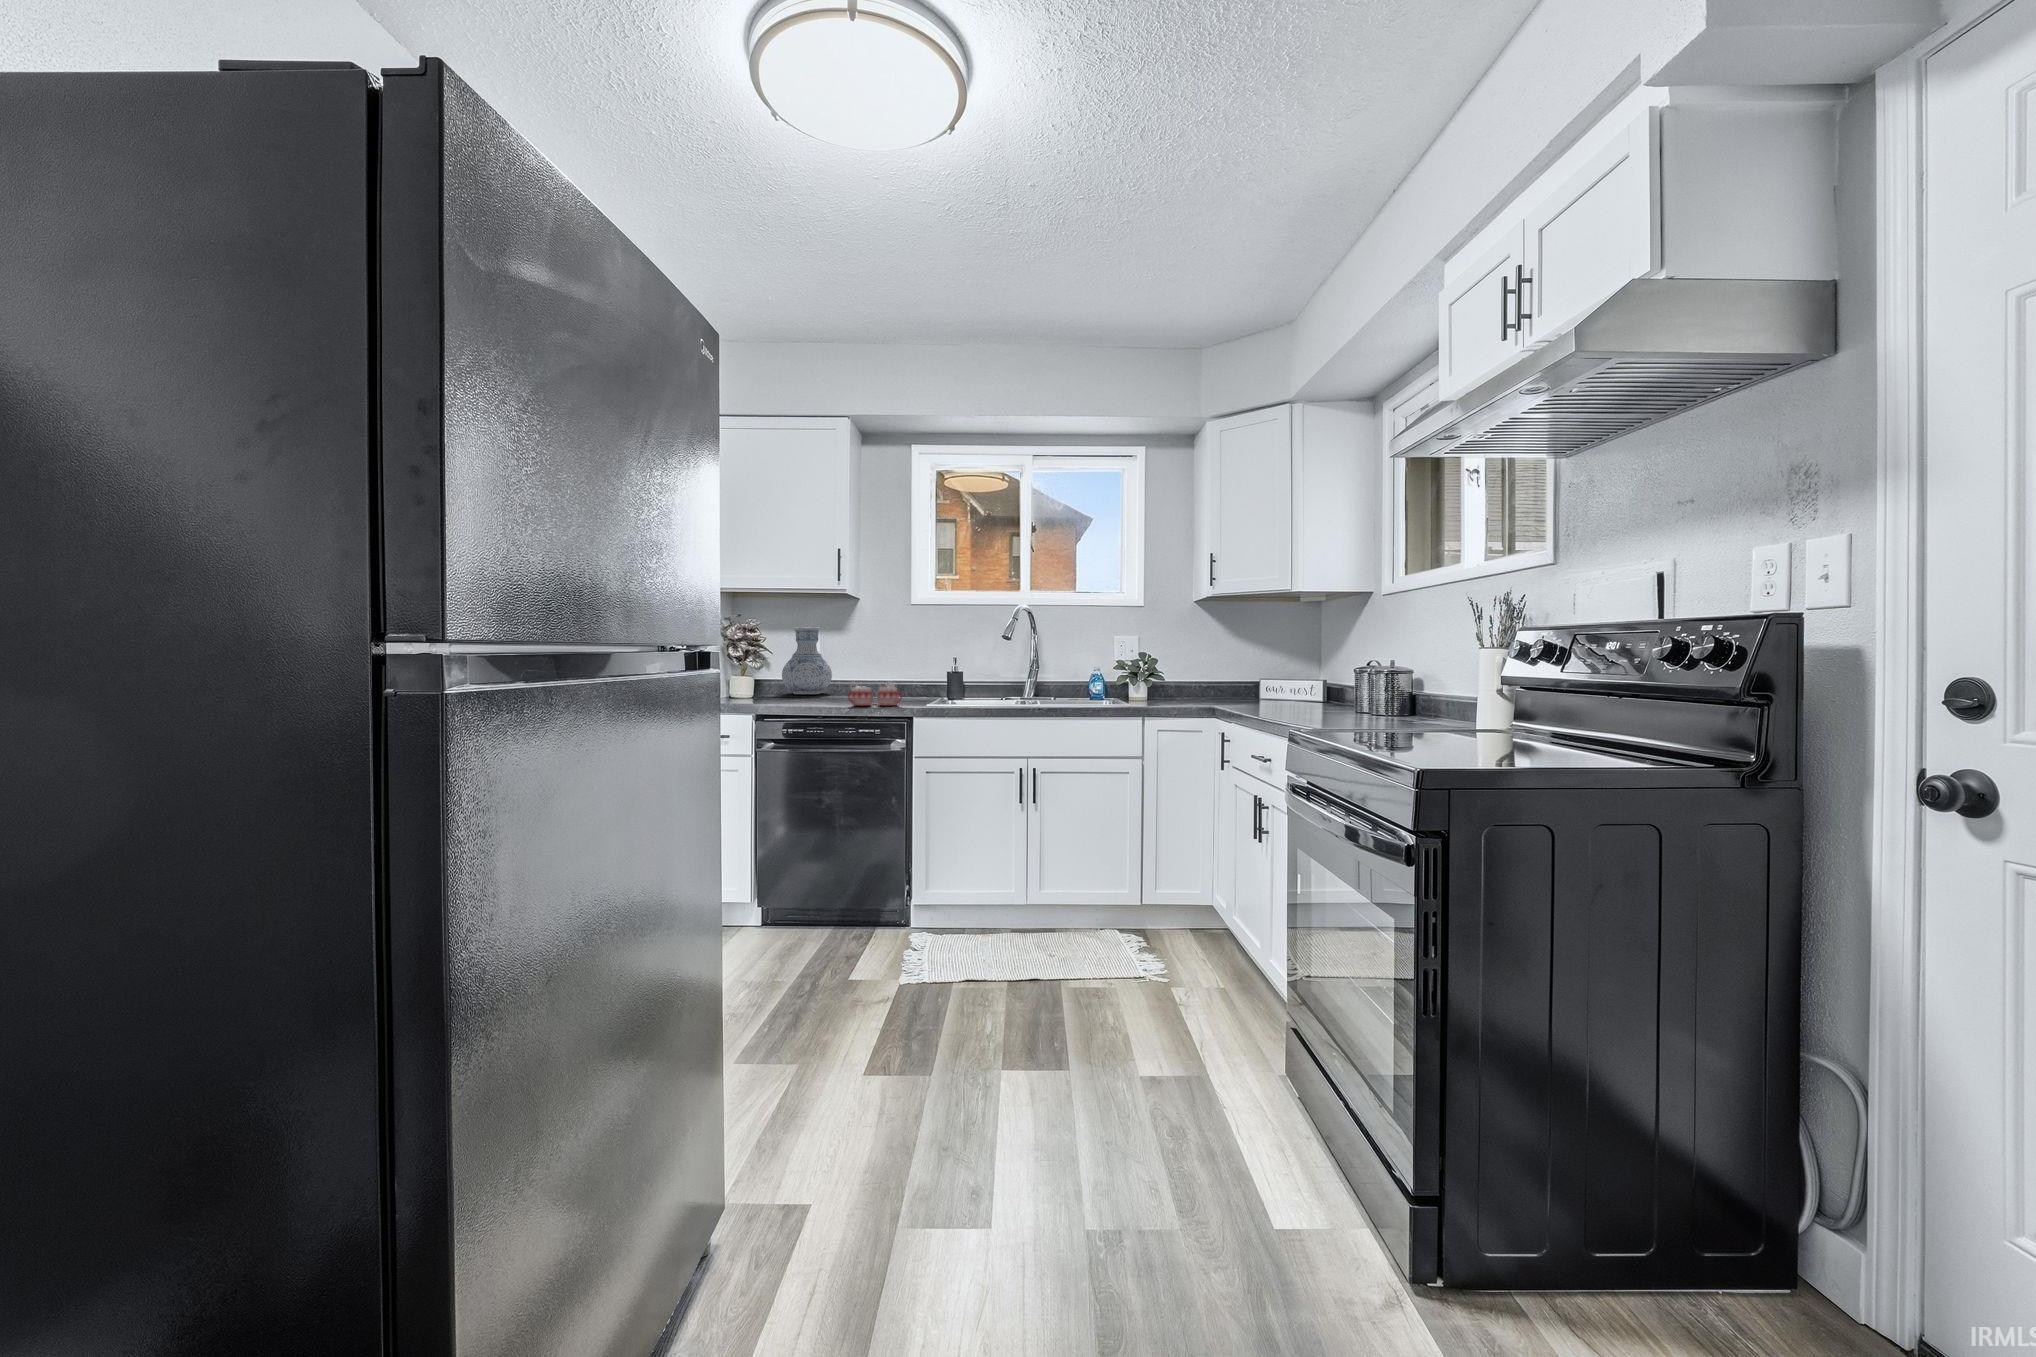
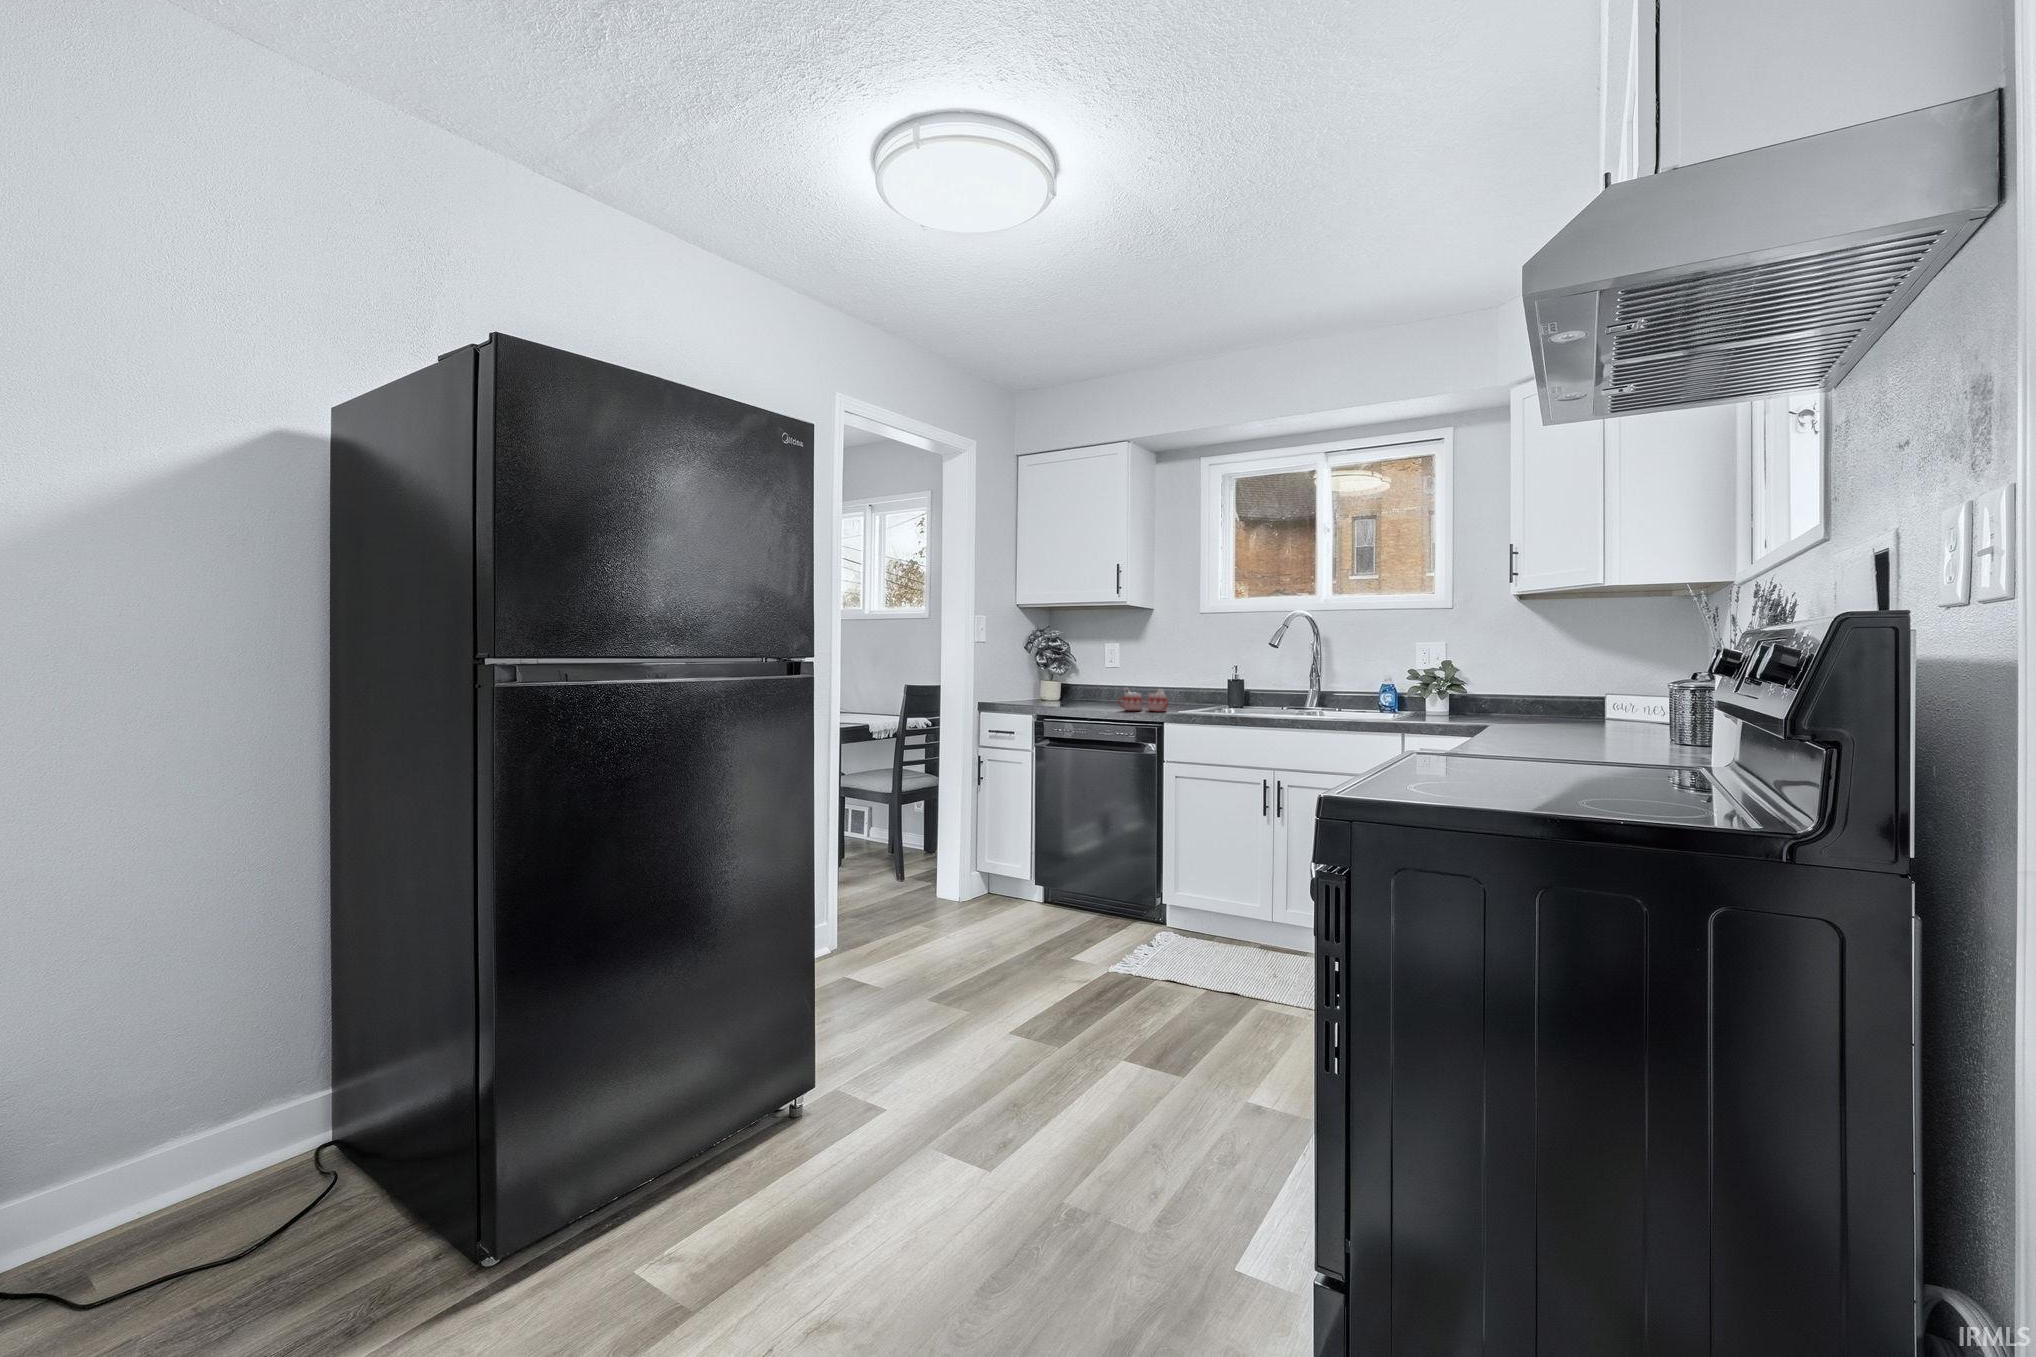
vase: present [782,627,832,694] -> none [1082,637,1127,699]

